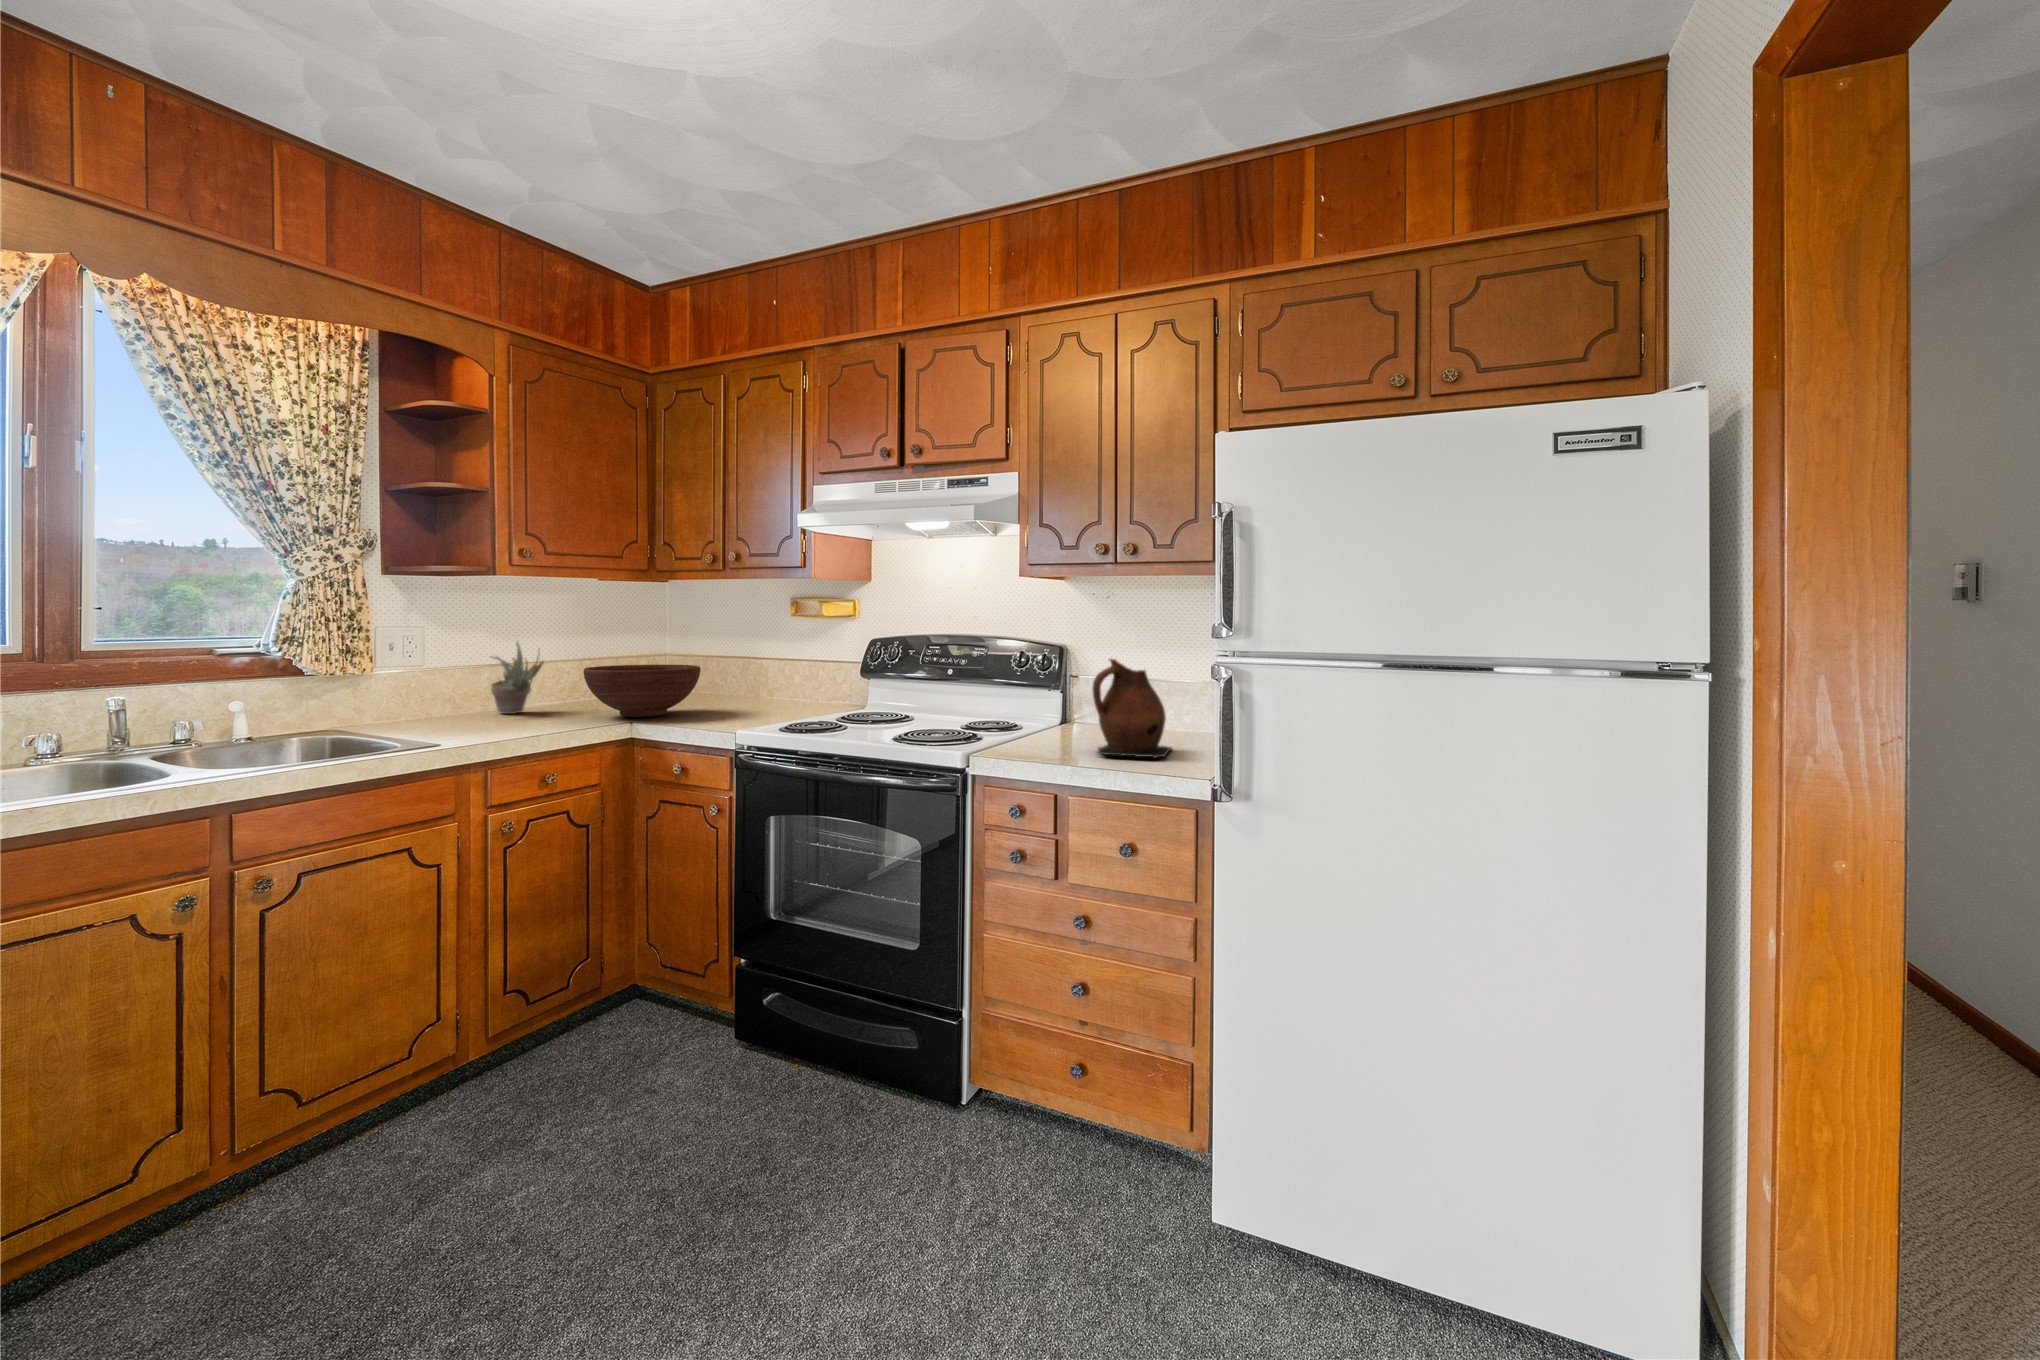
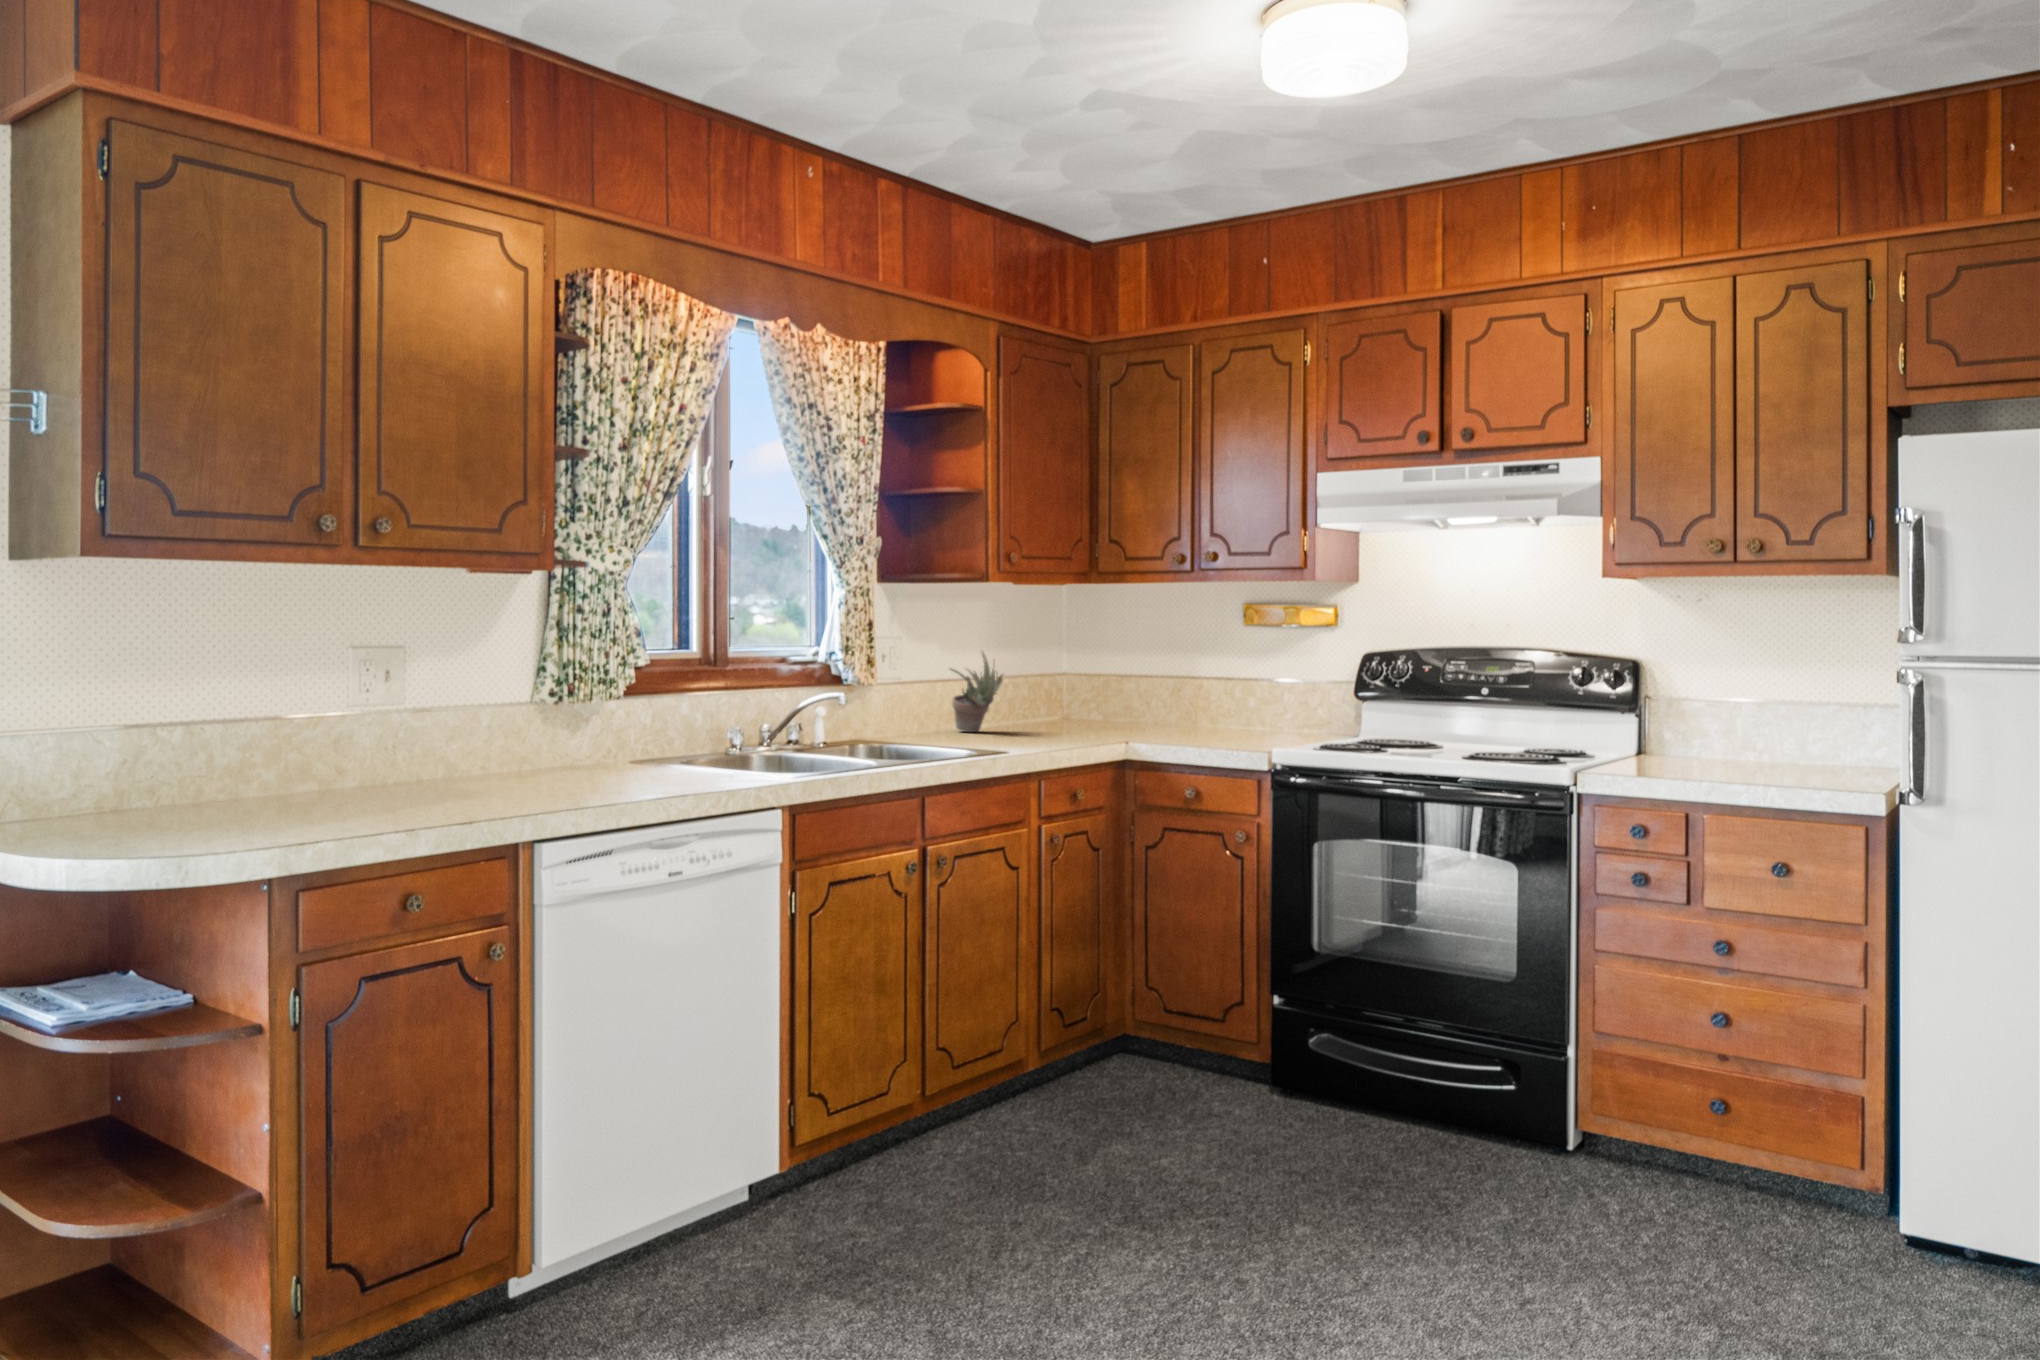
ceramic pitcher: present [1092,659,1172,758] -> none [1717,669,1812,779]
fruit bowl: present [583,665,701,717] -> none [1062,680,1180,737]

